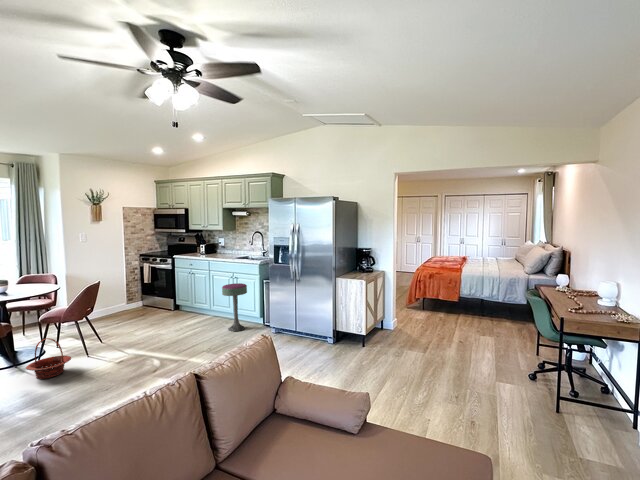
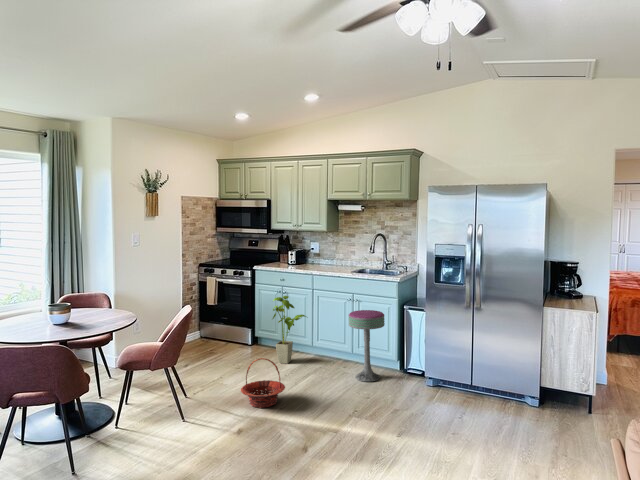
house plant: none [177,275,204,321] -> present [273,296,306,364]
basket: present [26,338,71,379] -> present [241,358,285,408]

